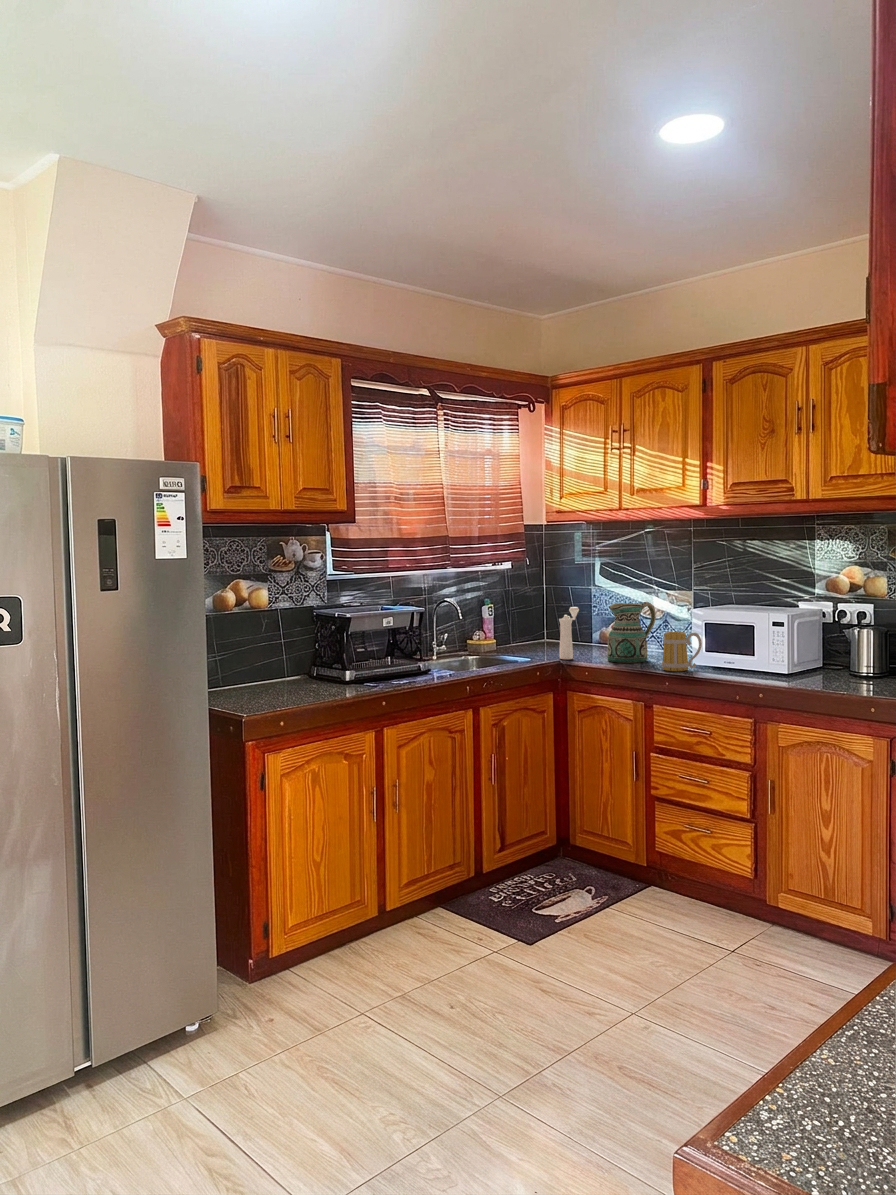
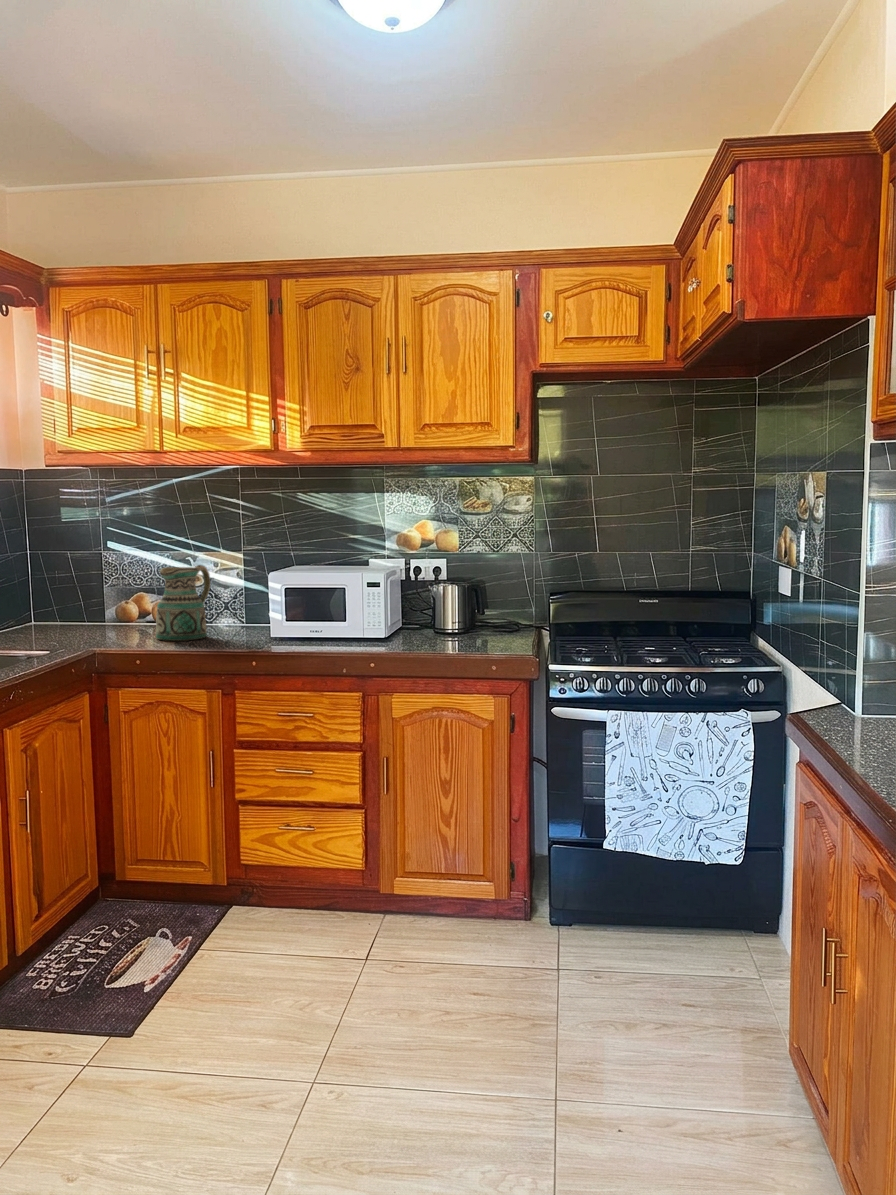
pepper mill: present [559,607,579,659] -> none [87,574,108,642]
mug: present [662,632,702,671] -> none [241,598,287,646]

